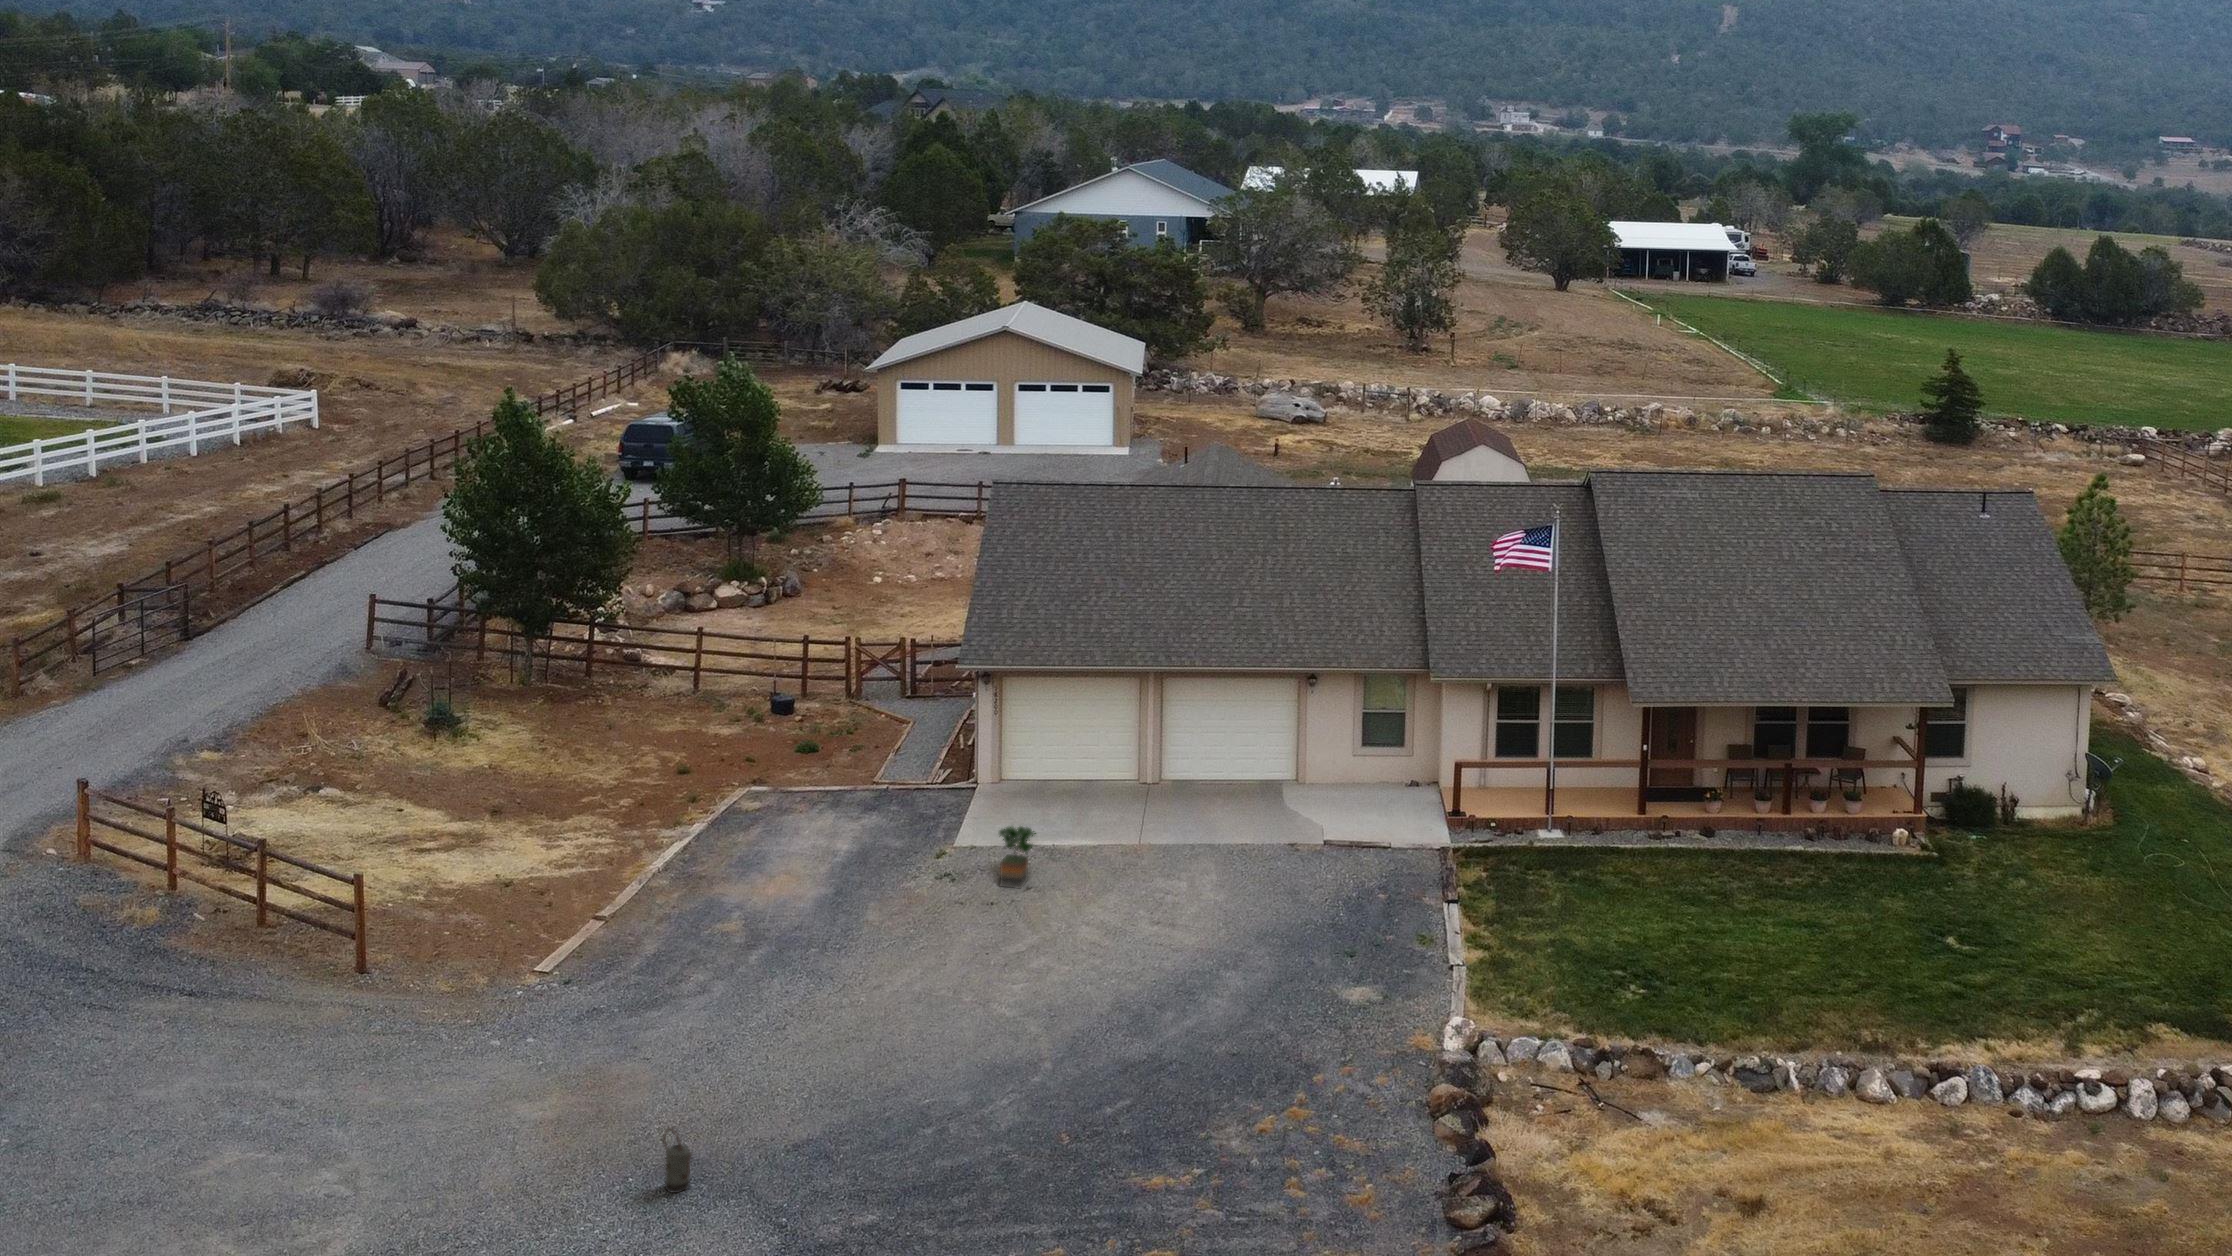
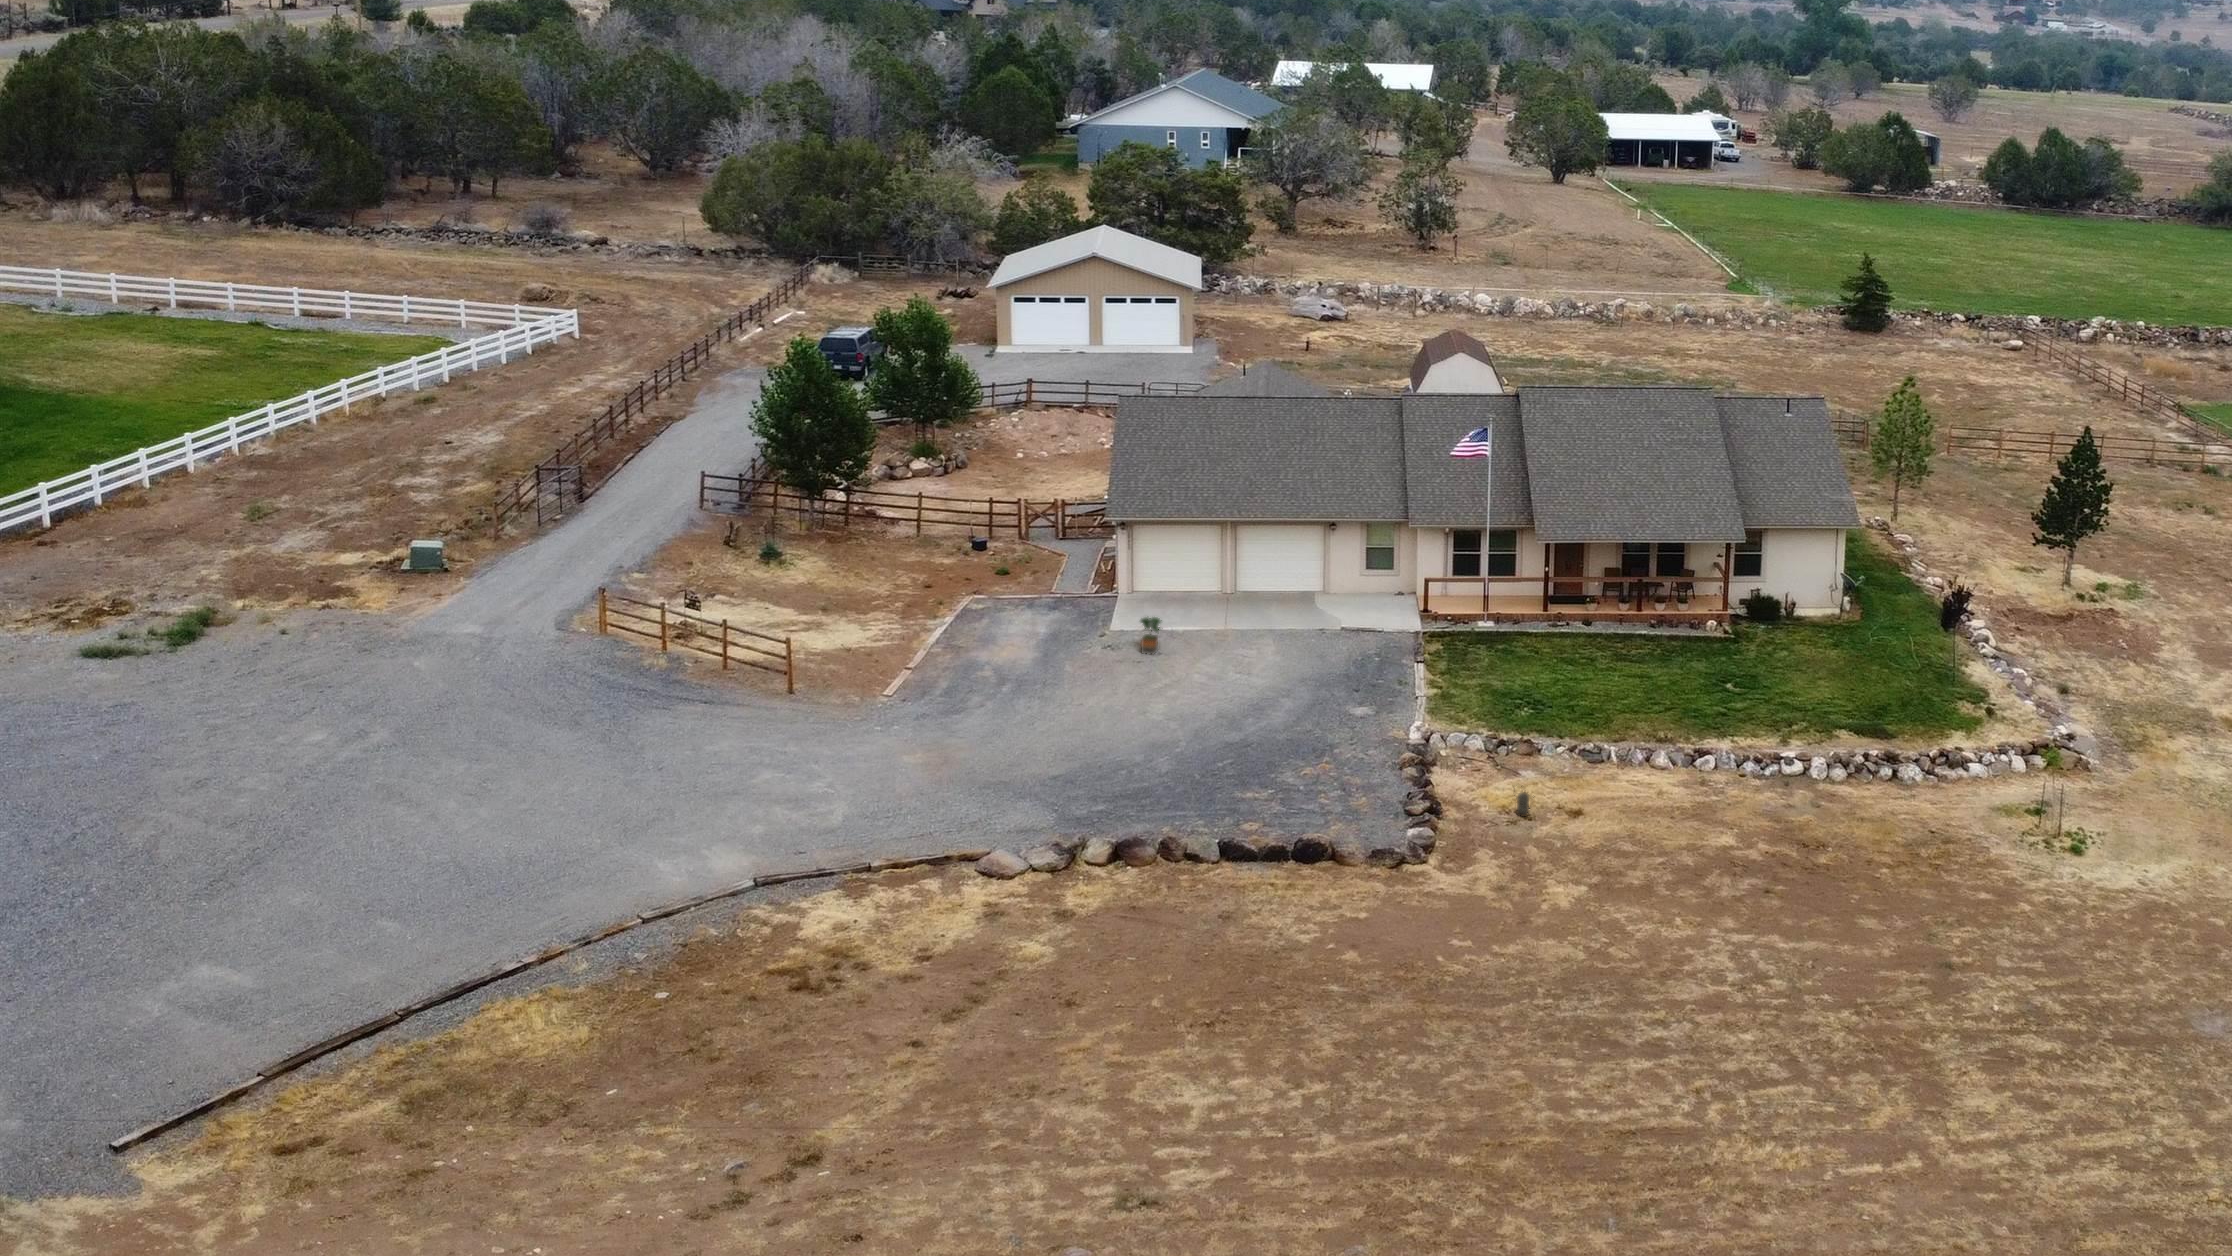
watering can: present [663,1129,692,1193] -> present [1514,786,1534,817]

